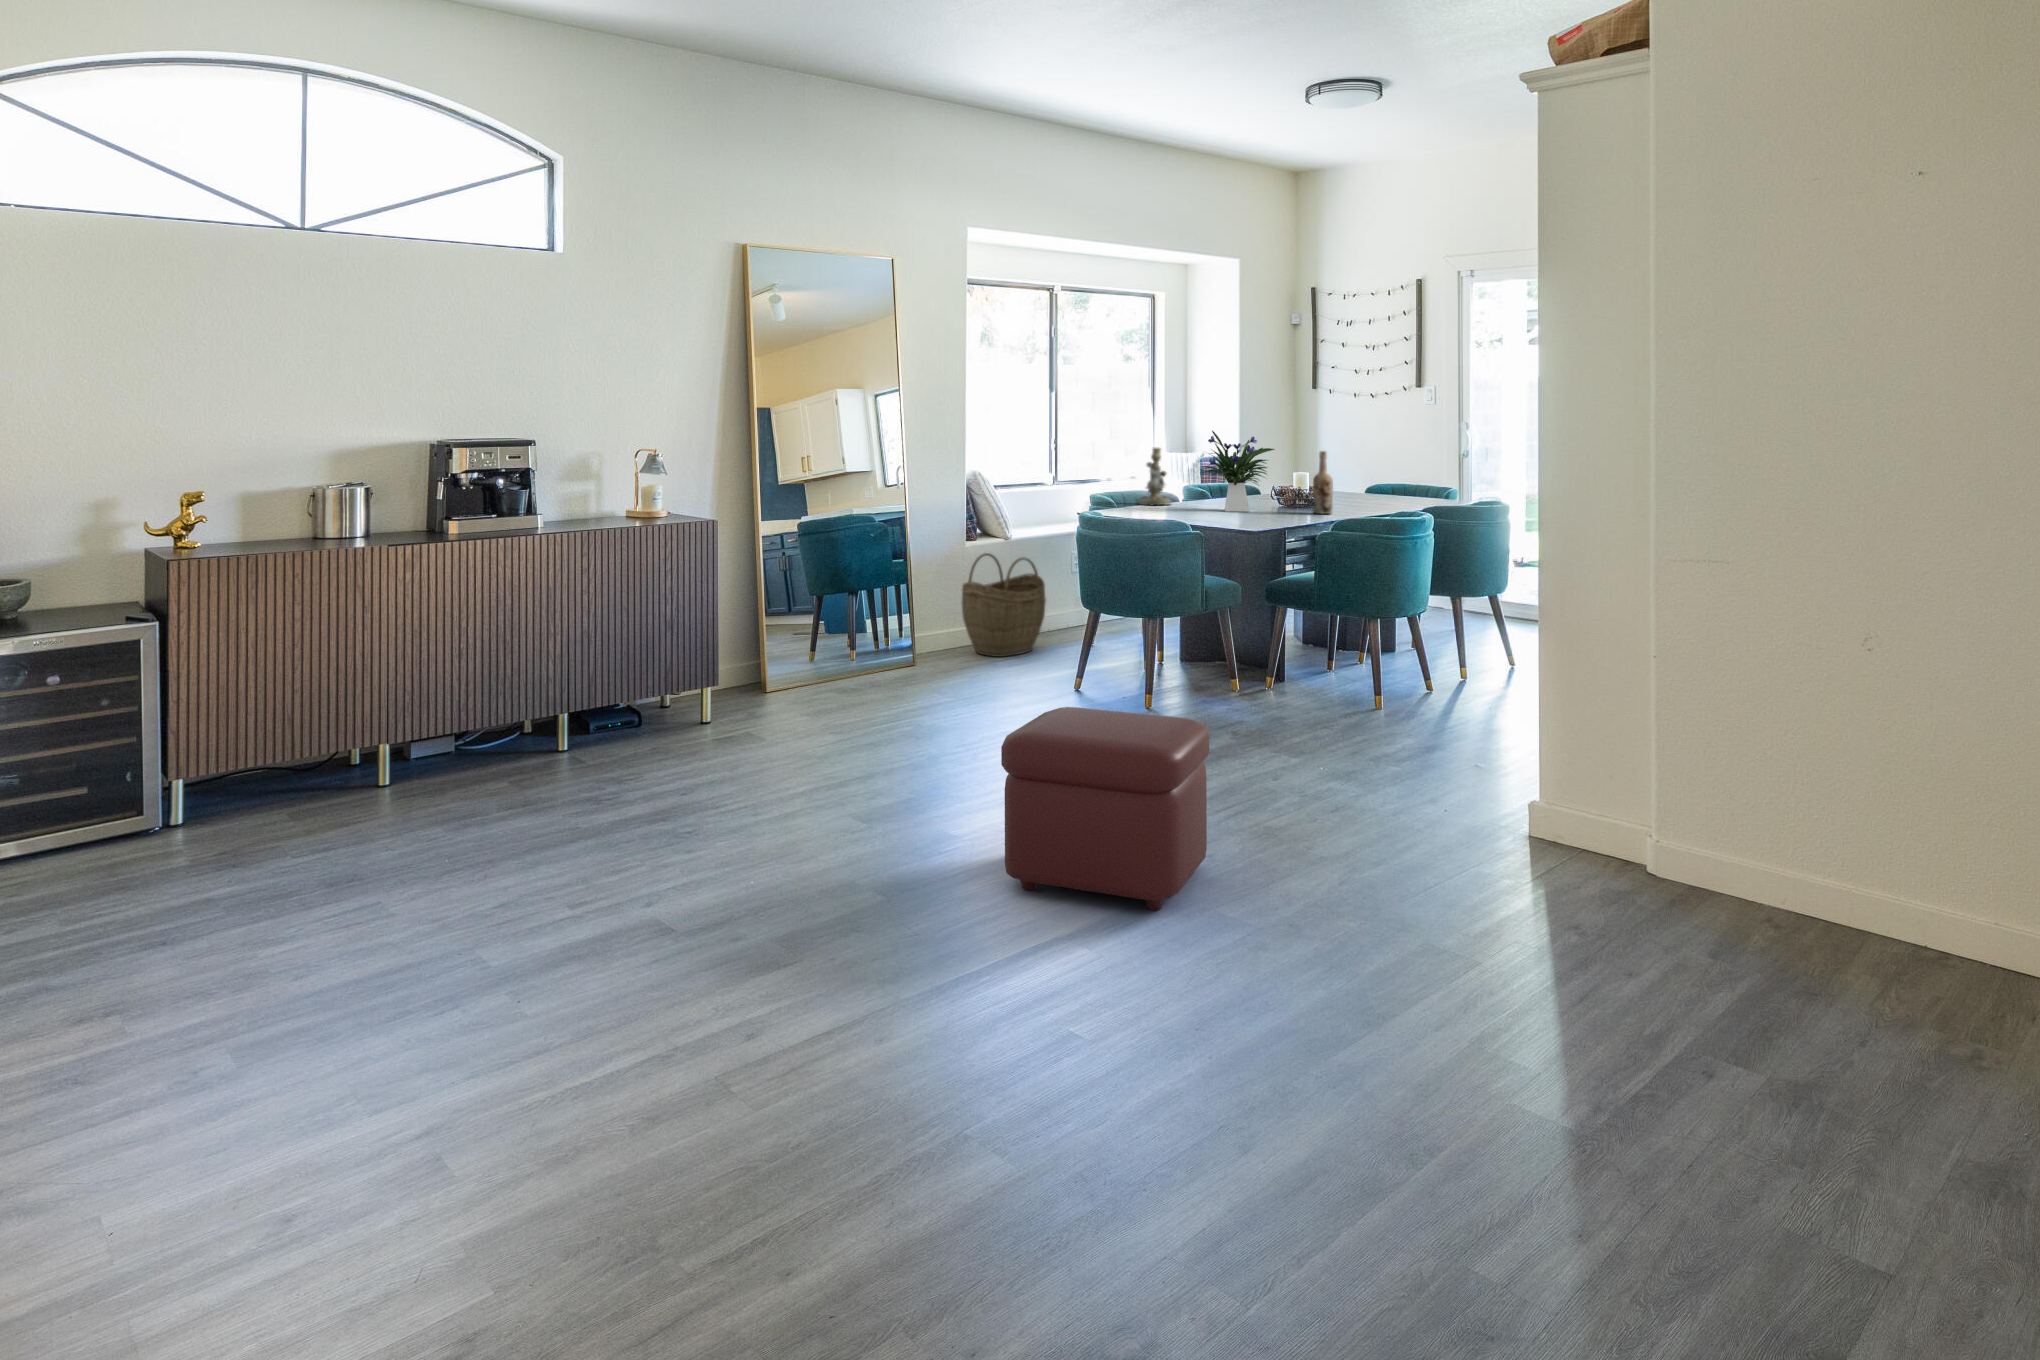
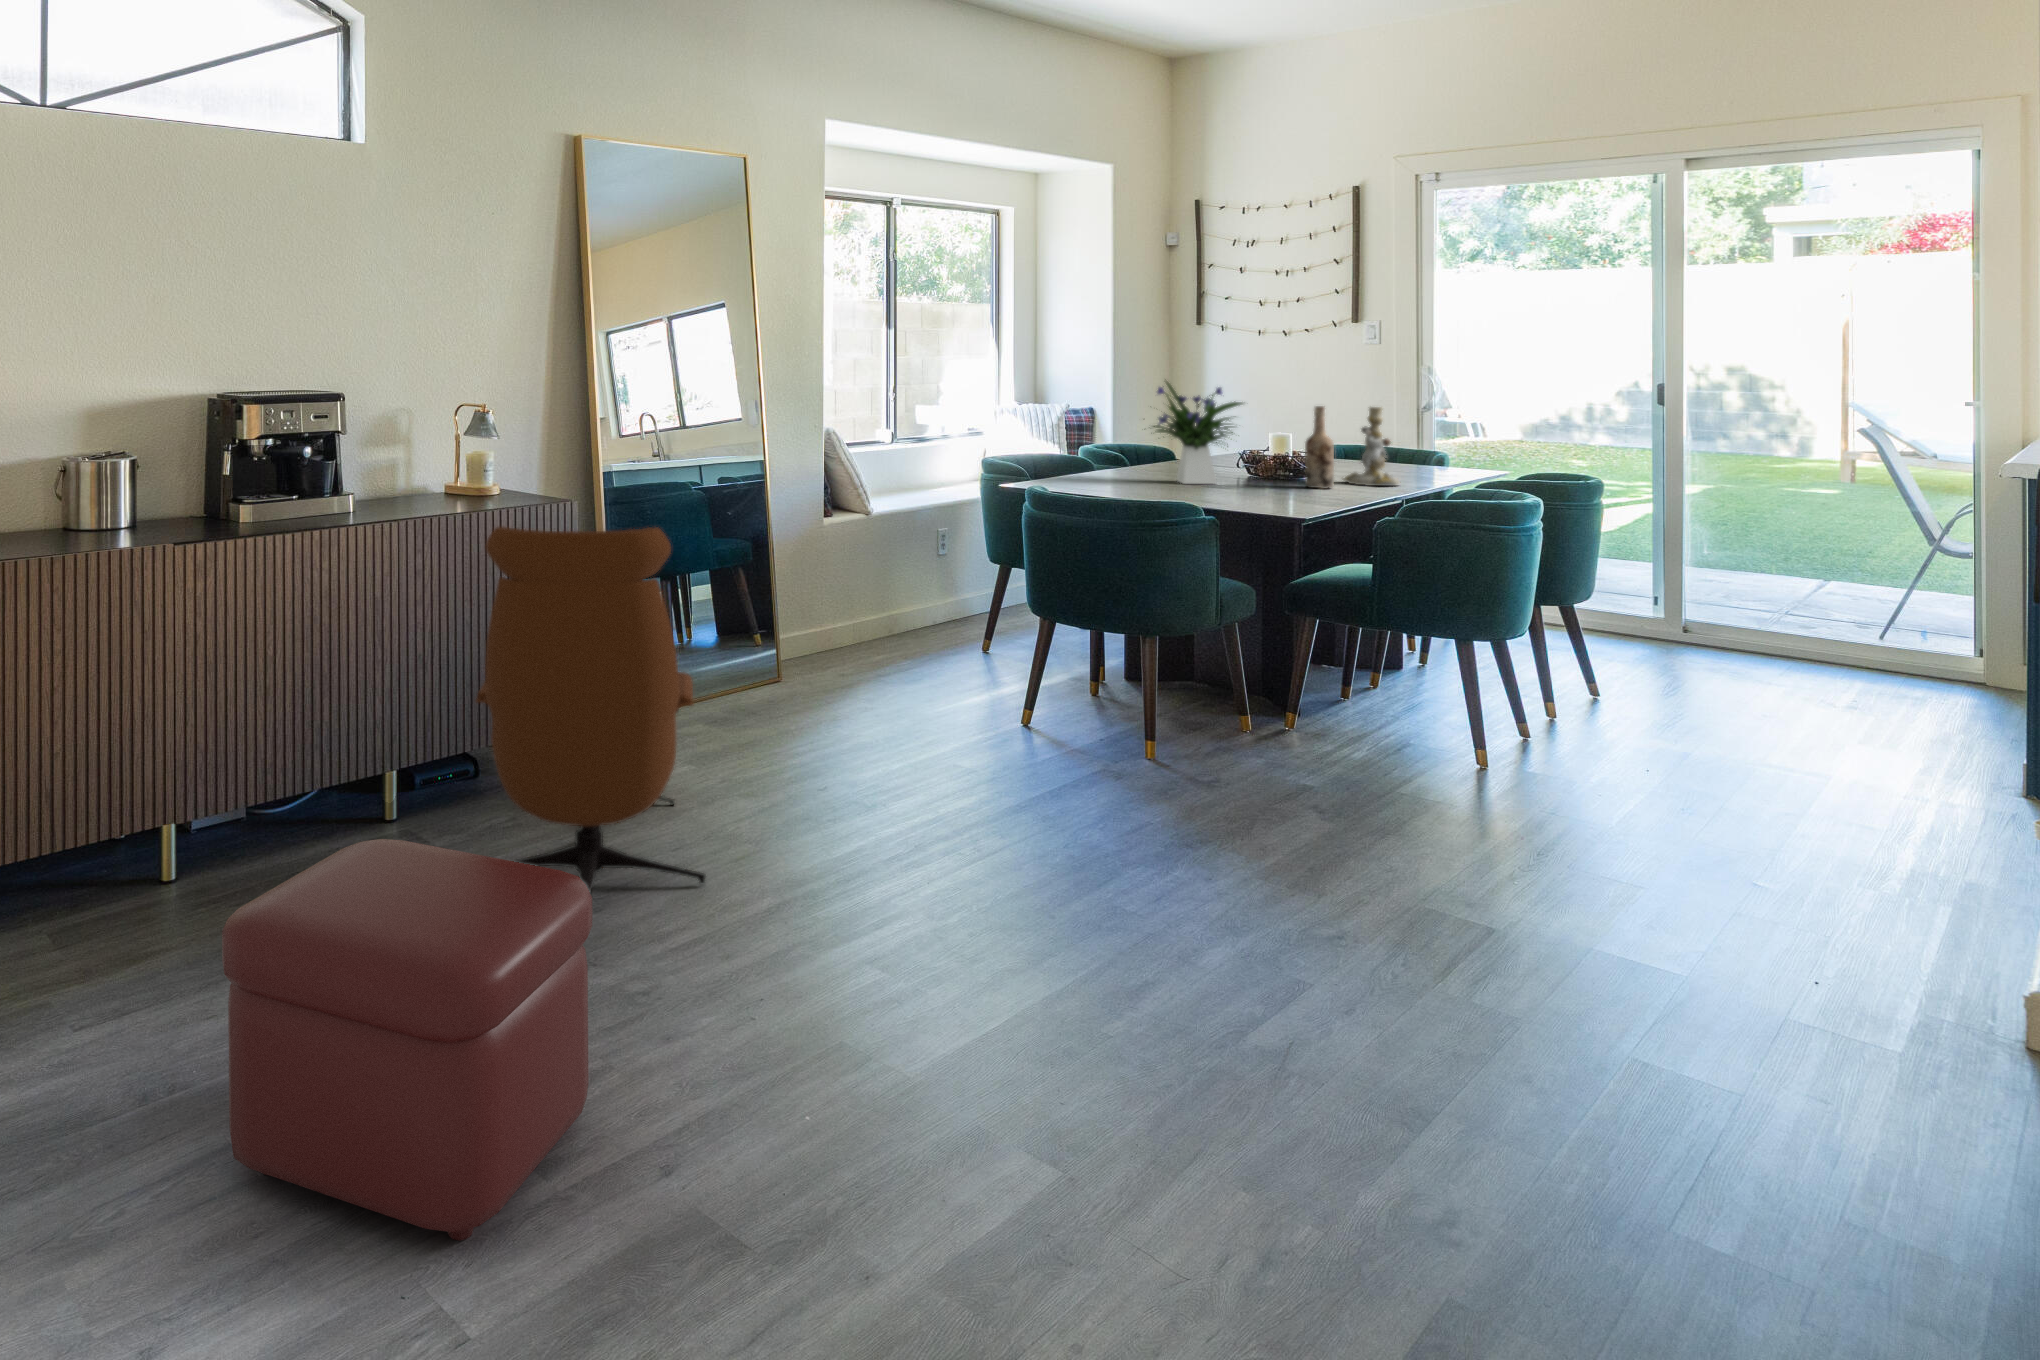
candlestick: present [1137,447,1172,505] -> present [1343,407,1400,486]
lounge chair: none [598,529,778,808] -> present [476,527,706,892]
woven basket: present [962,553,1046,657] -> none [825,534,931,667]
ottoman: present [1001,707,1209,910] -> present [222,839,592,1241]

